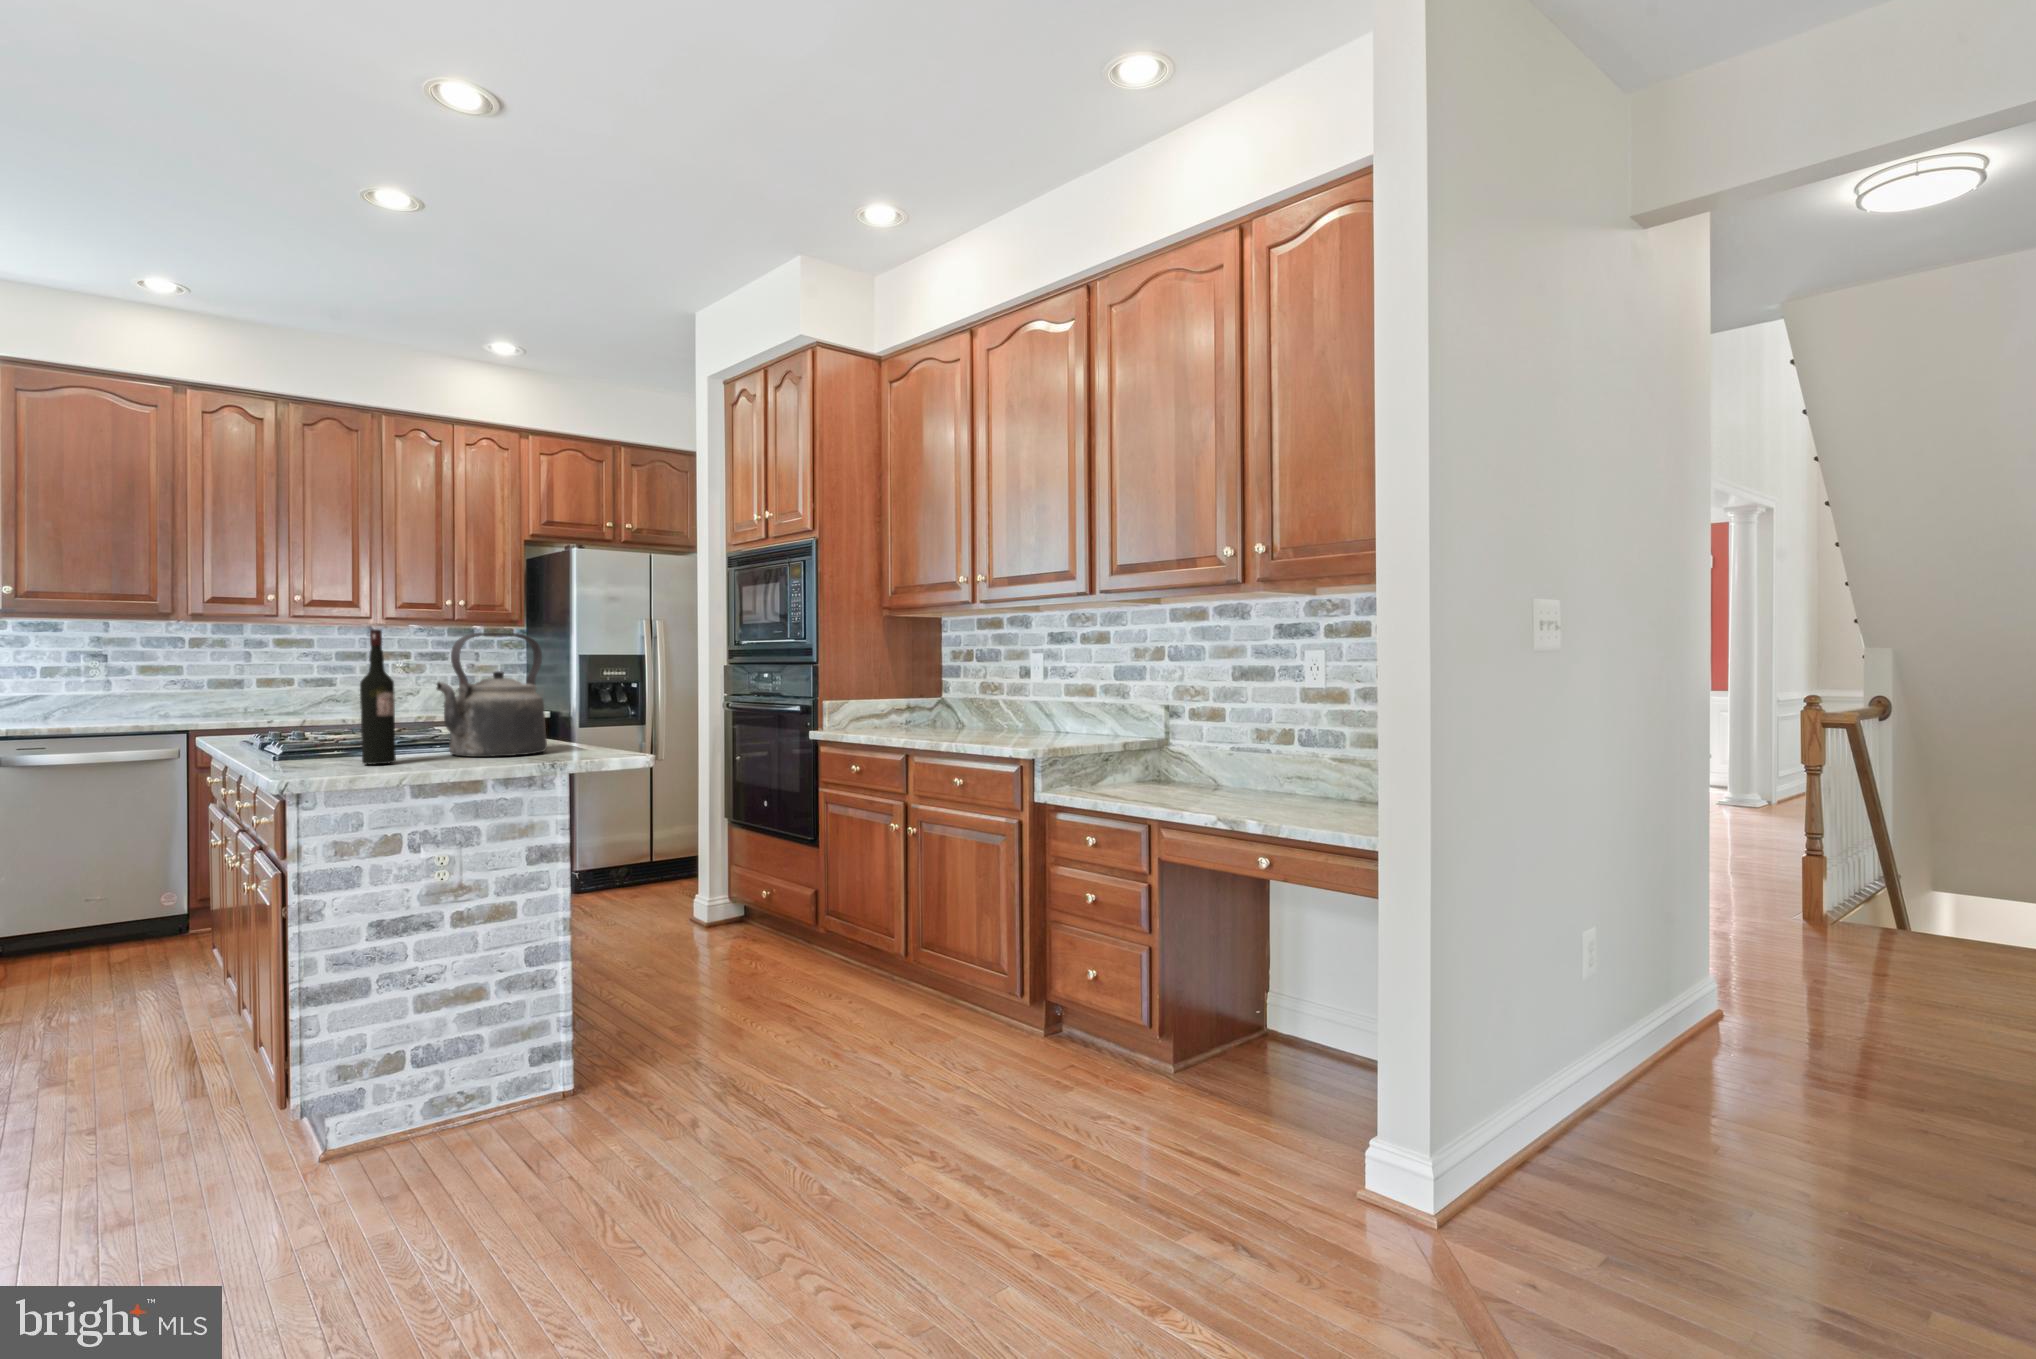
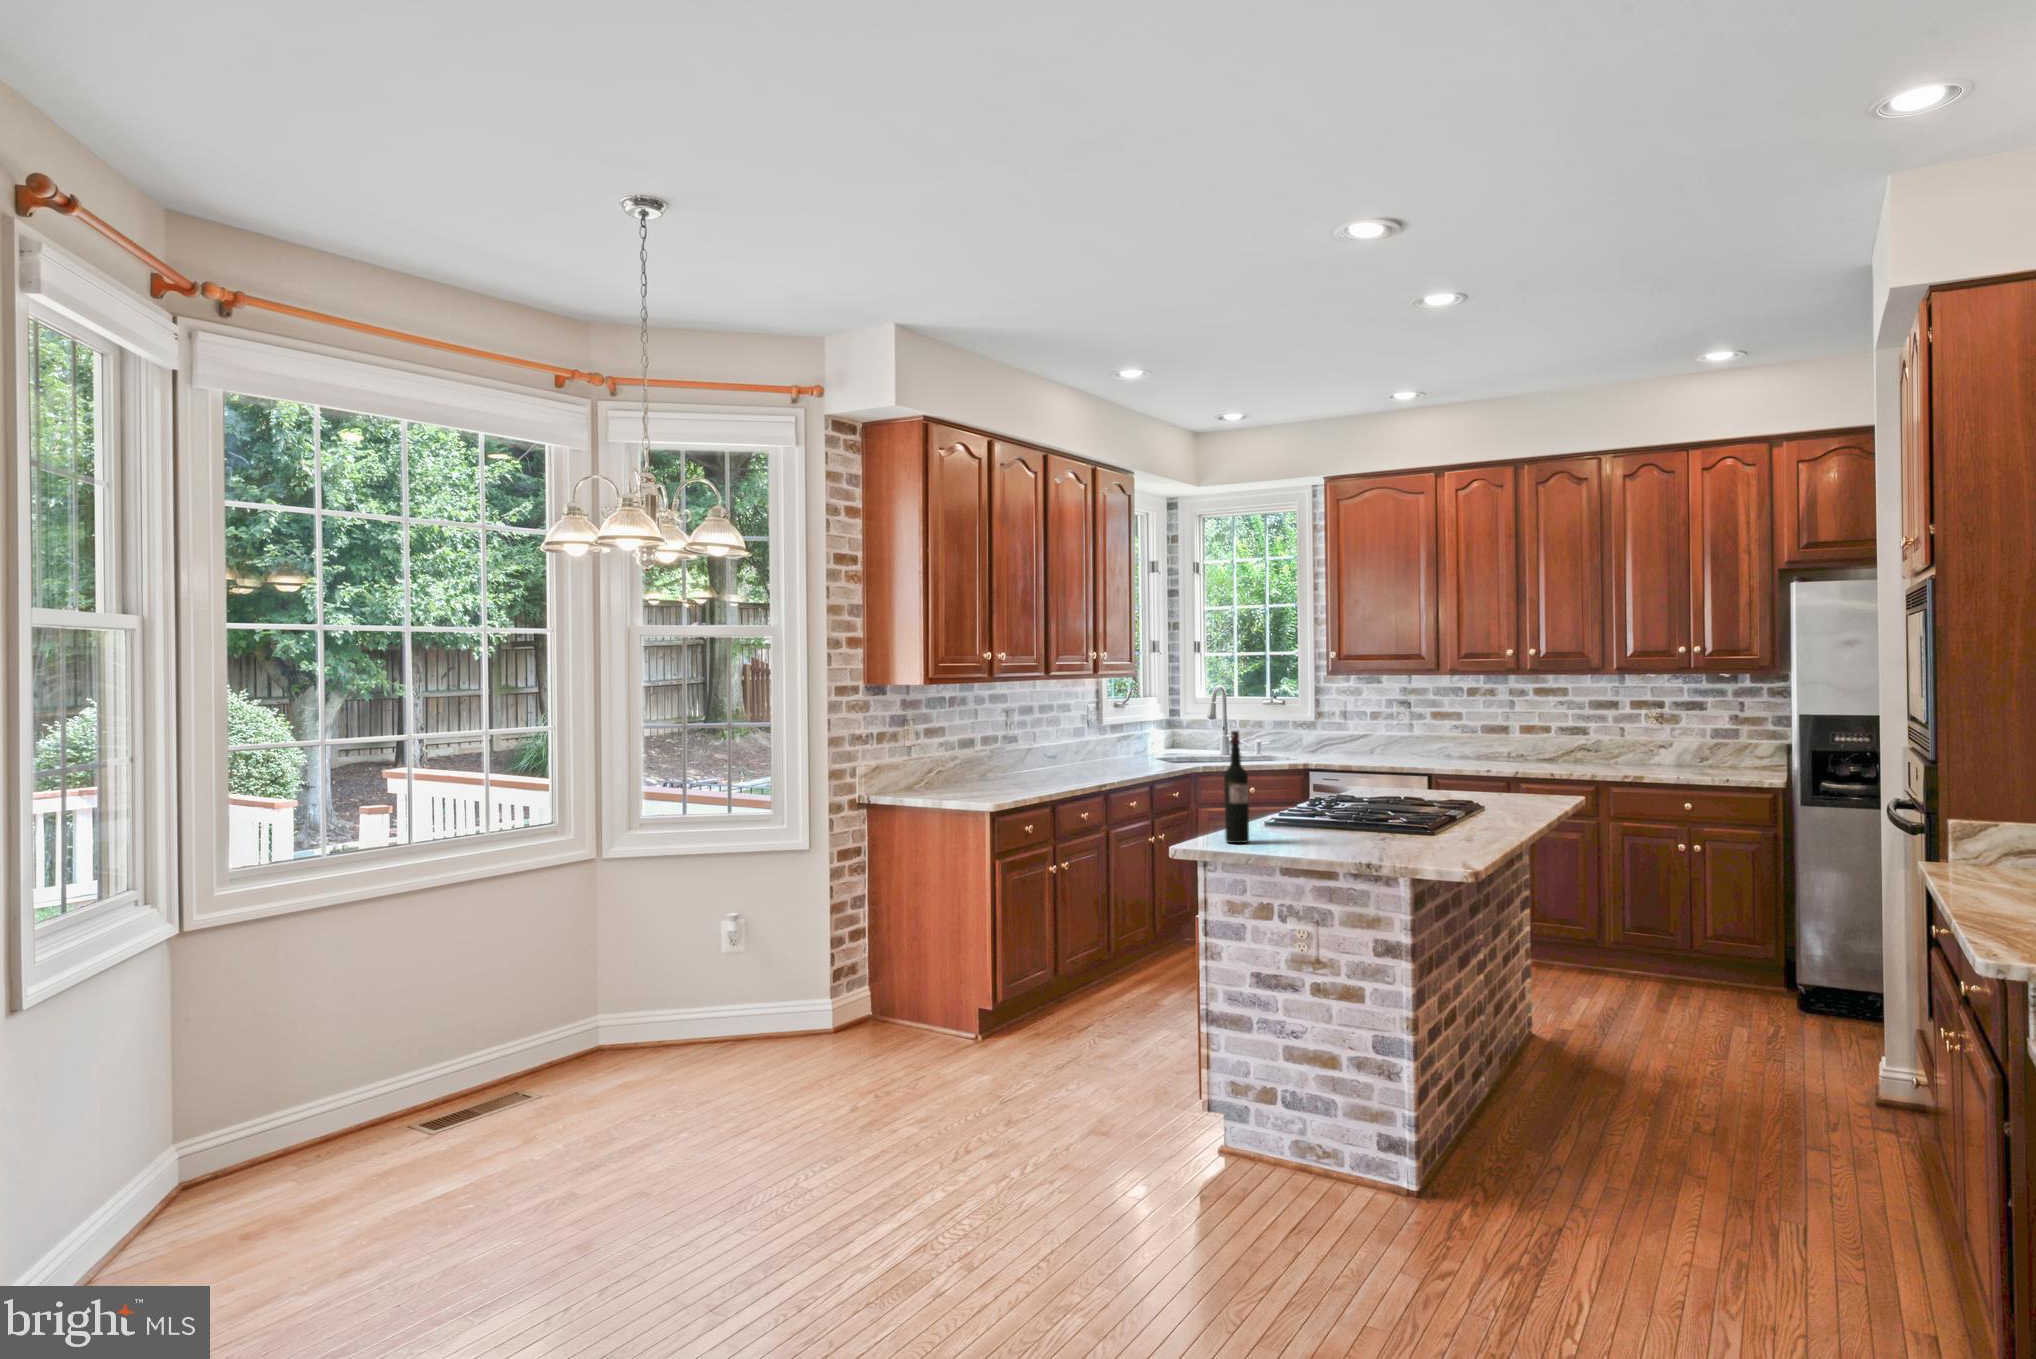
kettle: present [436,633,547,757] -> none [1289,731,1401,850]

